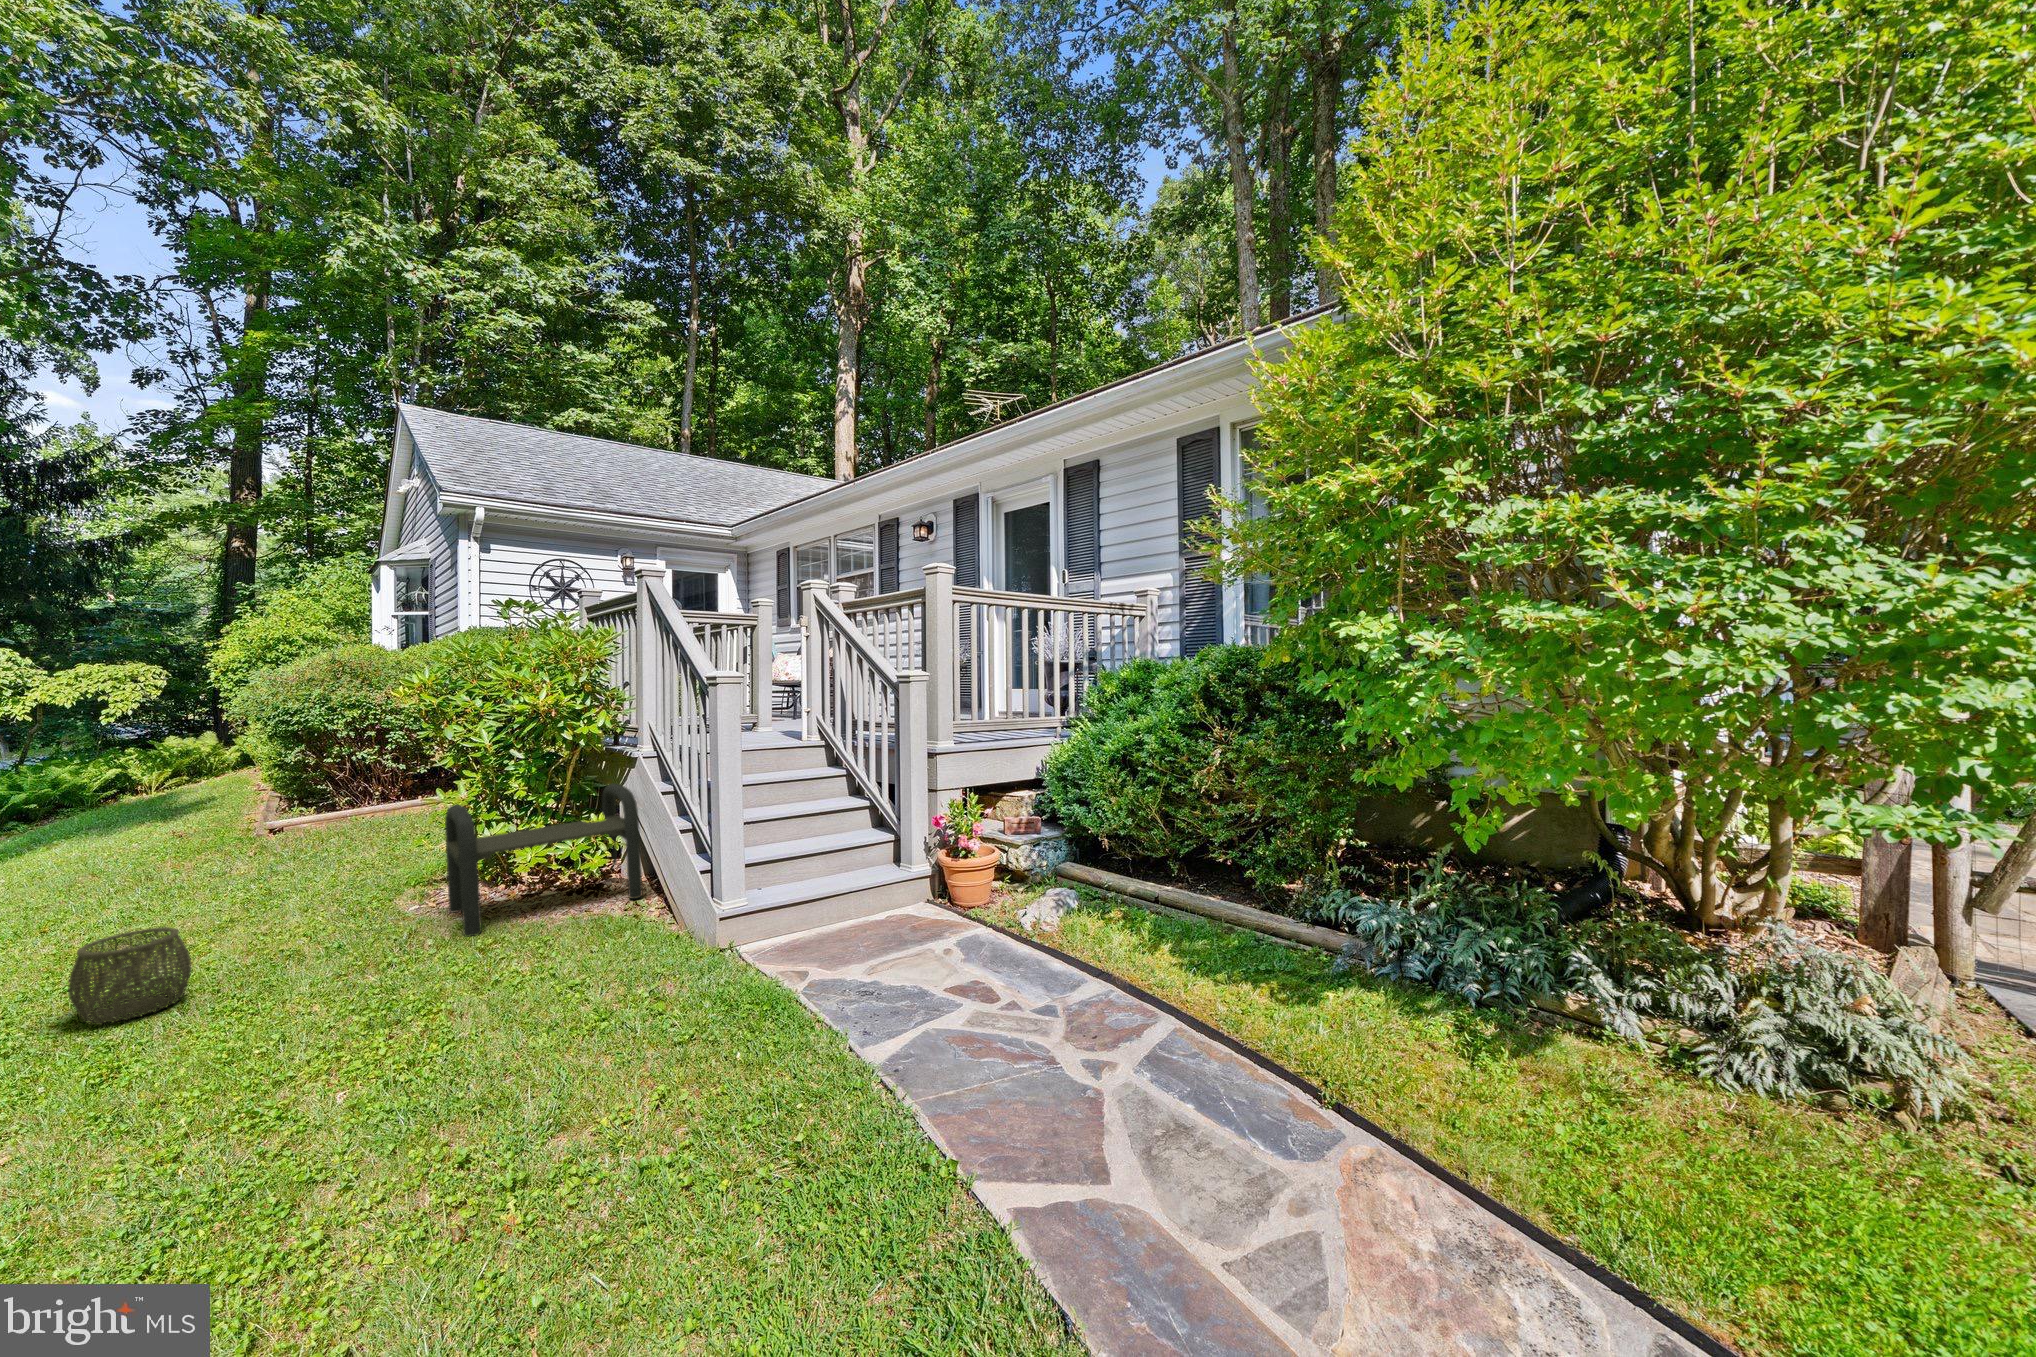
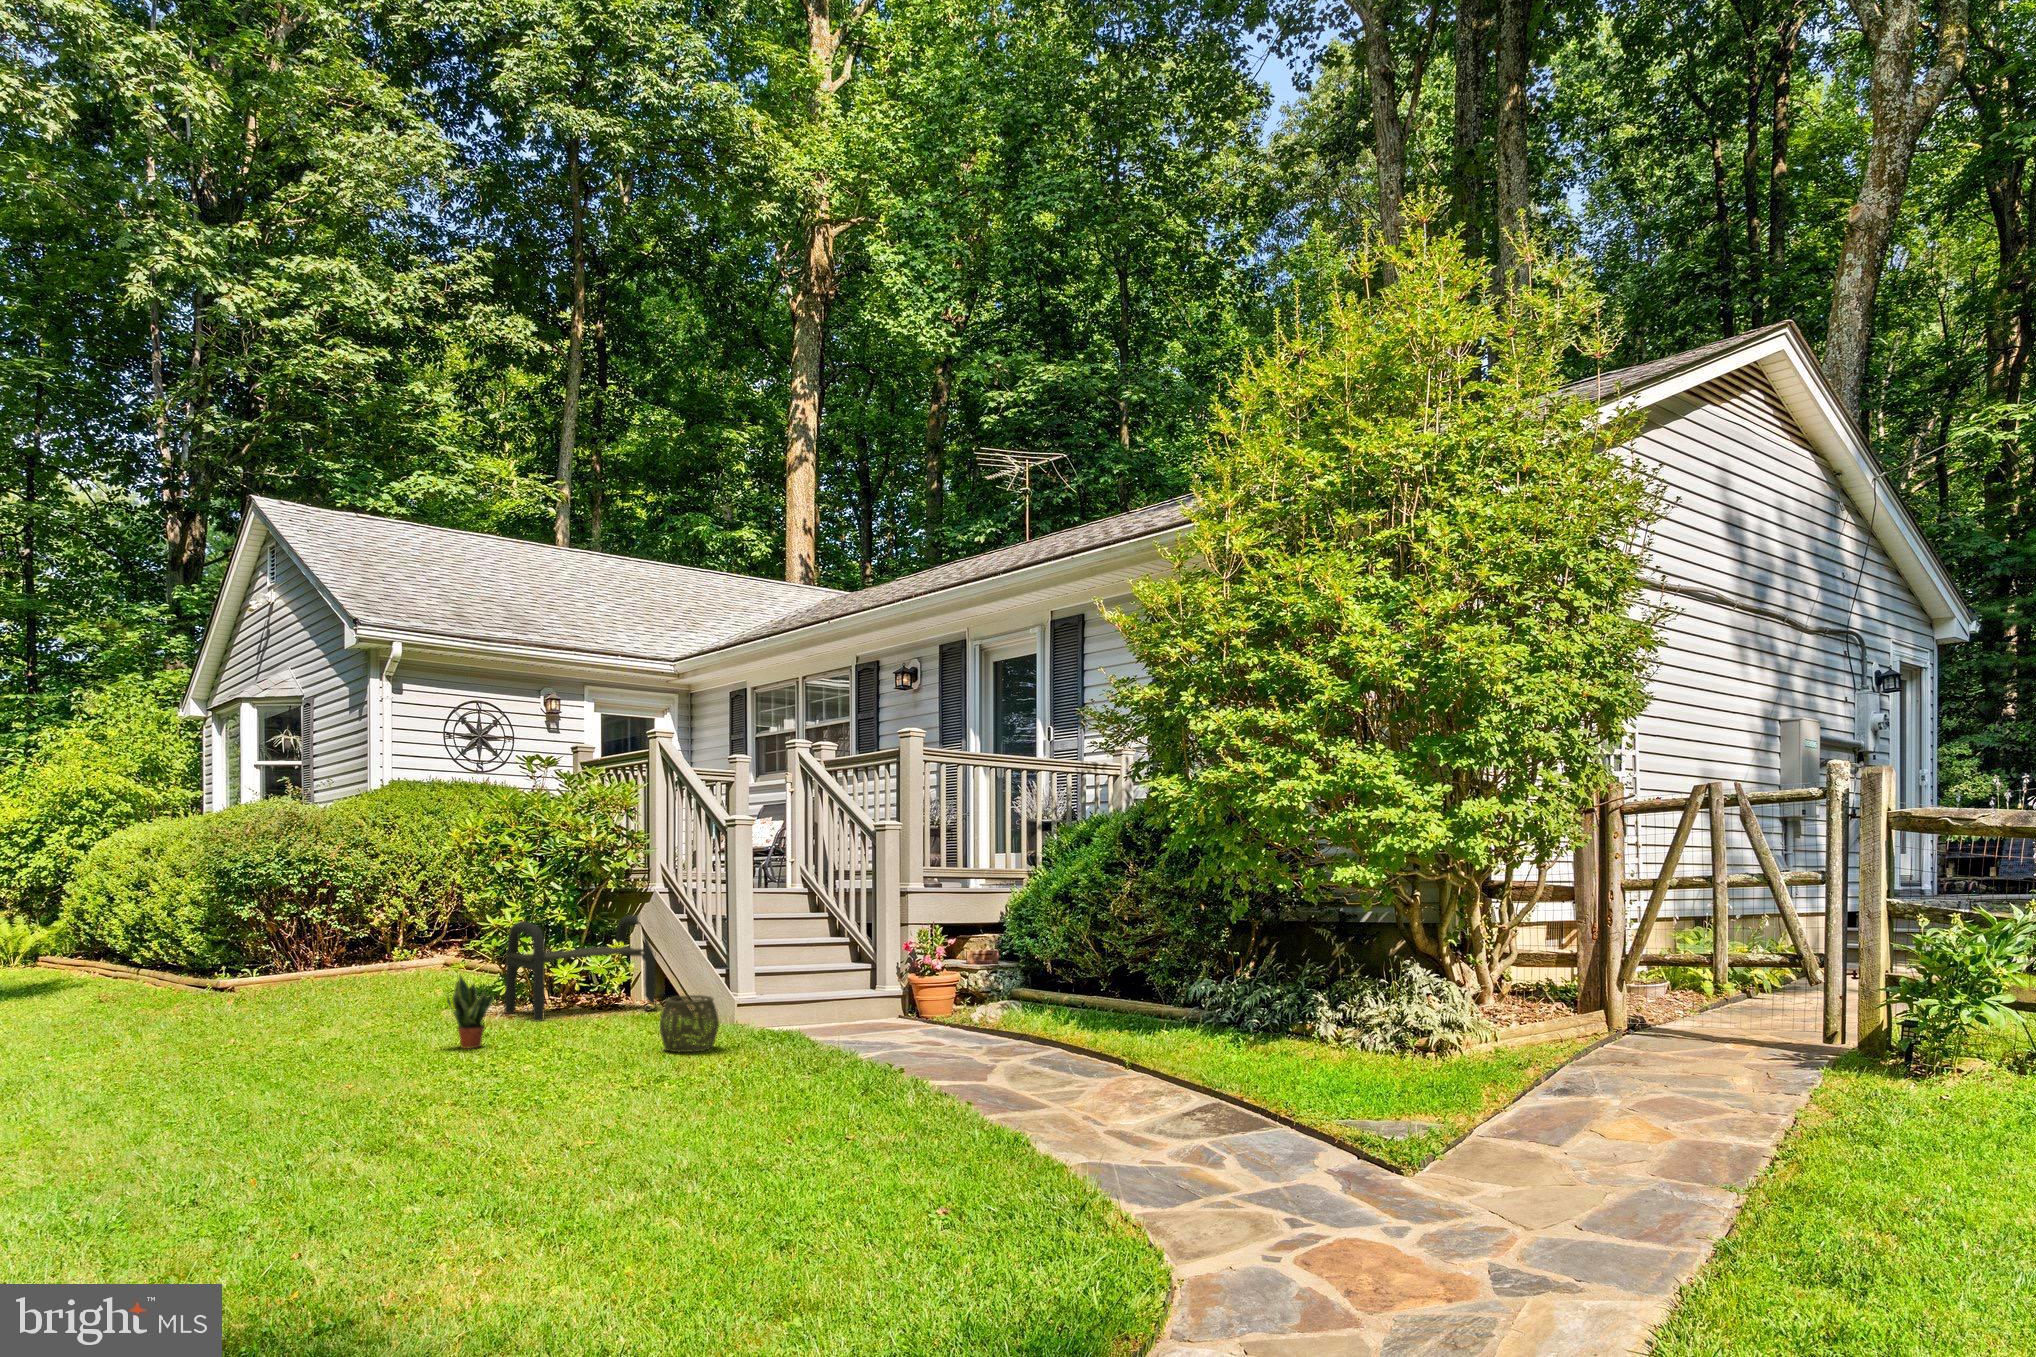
woven basket: present [68,927,192,1024] -> present [660,995,719,1052]
potted plant: none [204,943,313,1056] -> present [447,976,492,1049]

